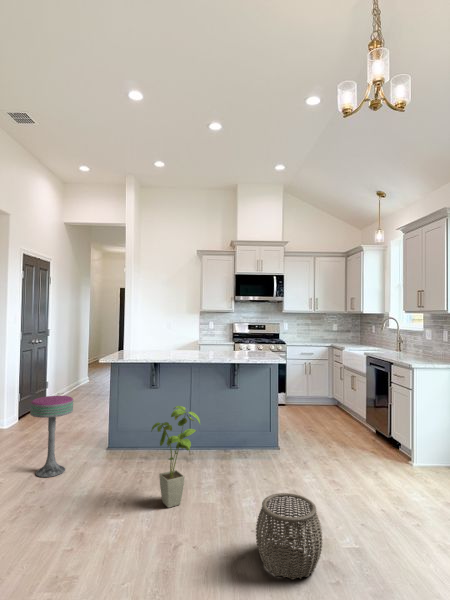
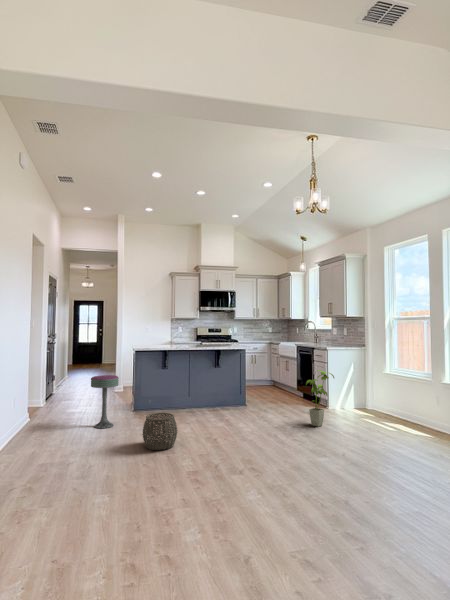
house plant: present [151,406,200,508] -> present [306,370,334,427]
woven basket: present [256,493,323,579] -> present [142,413,178,450]

